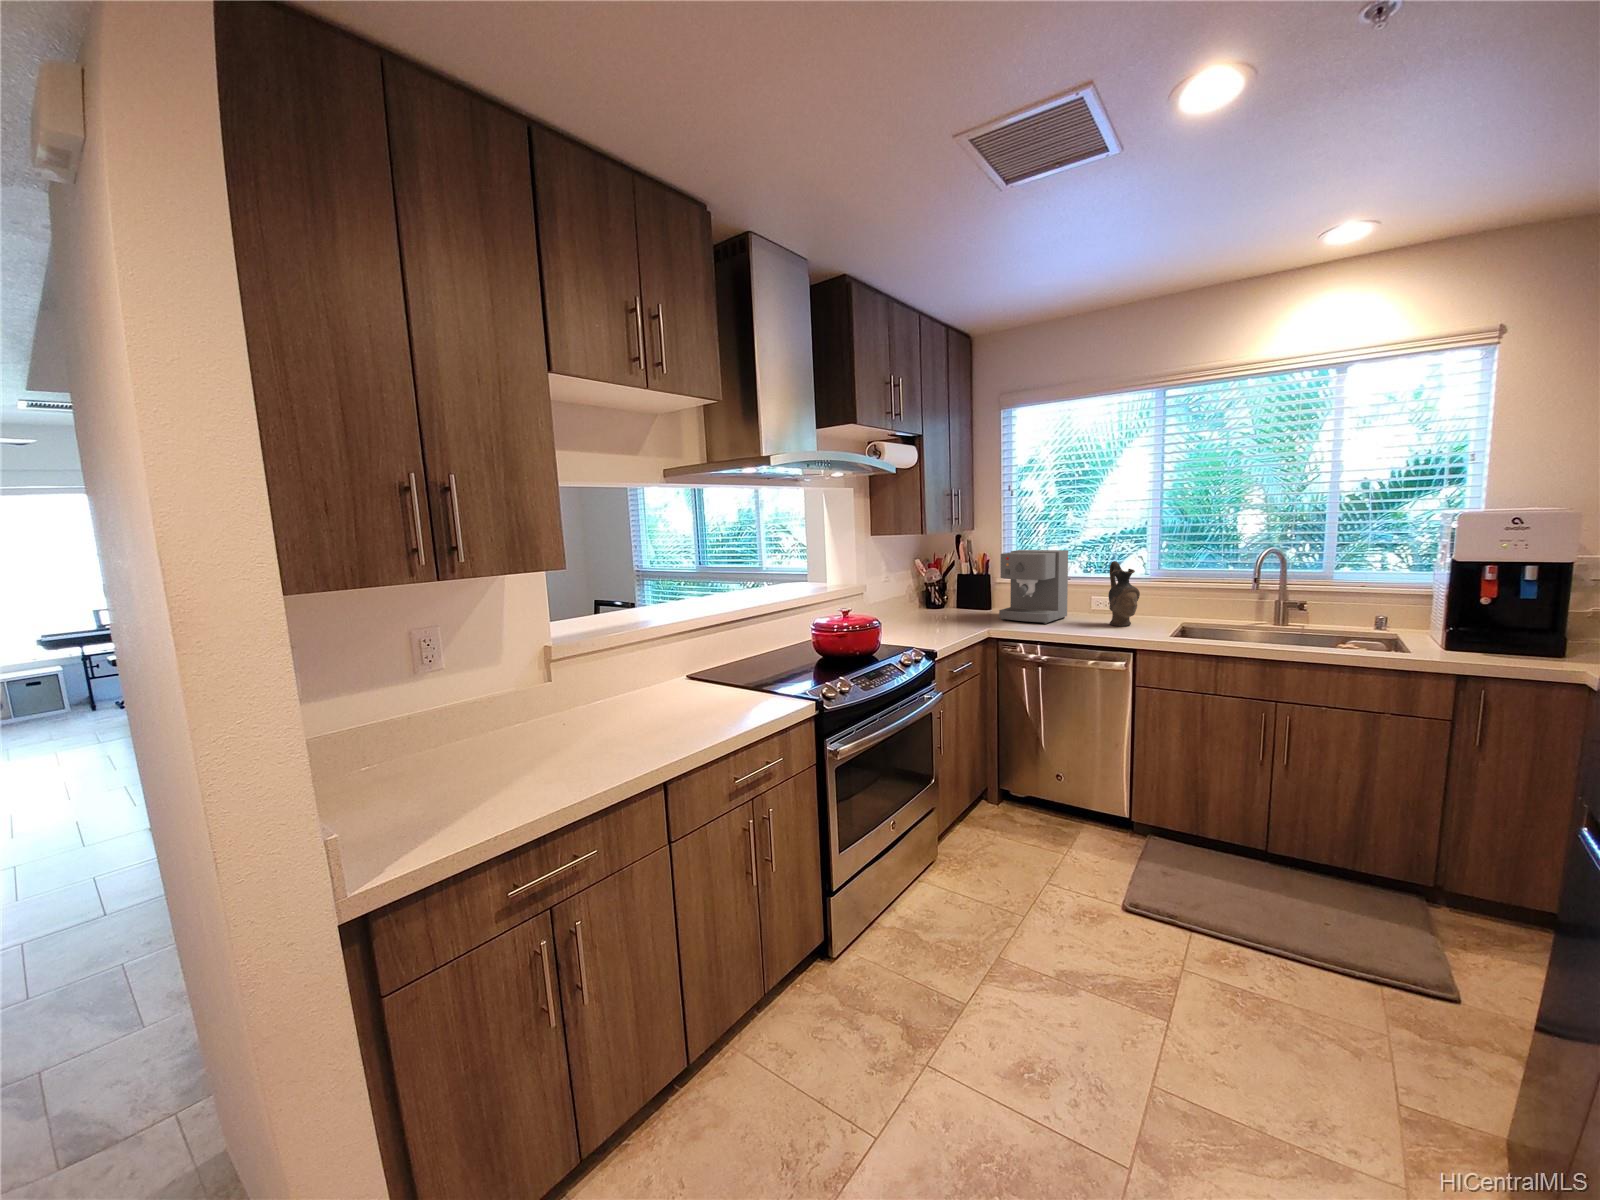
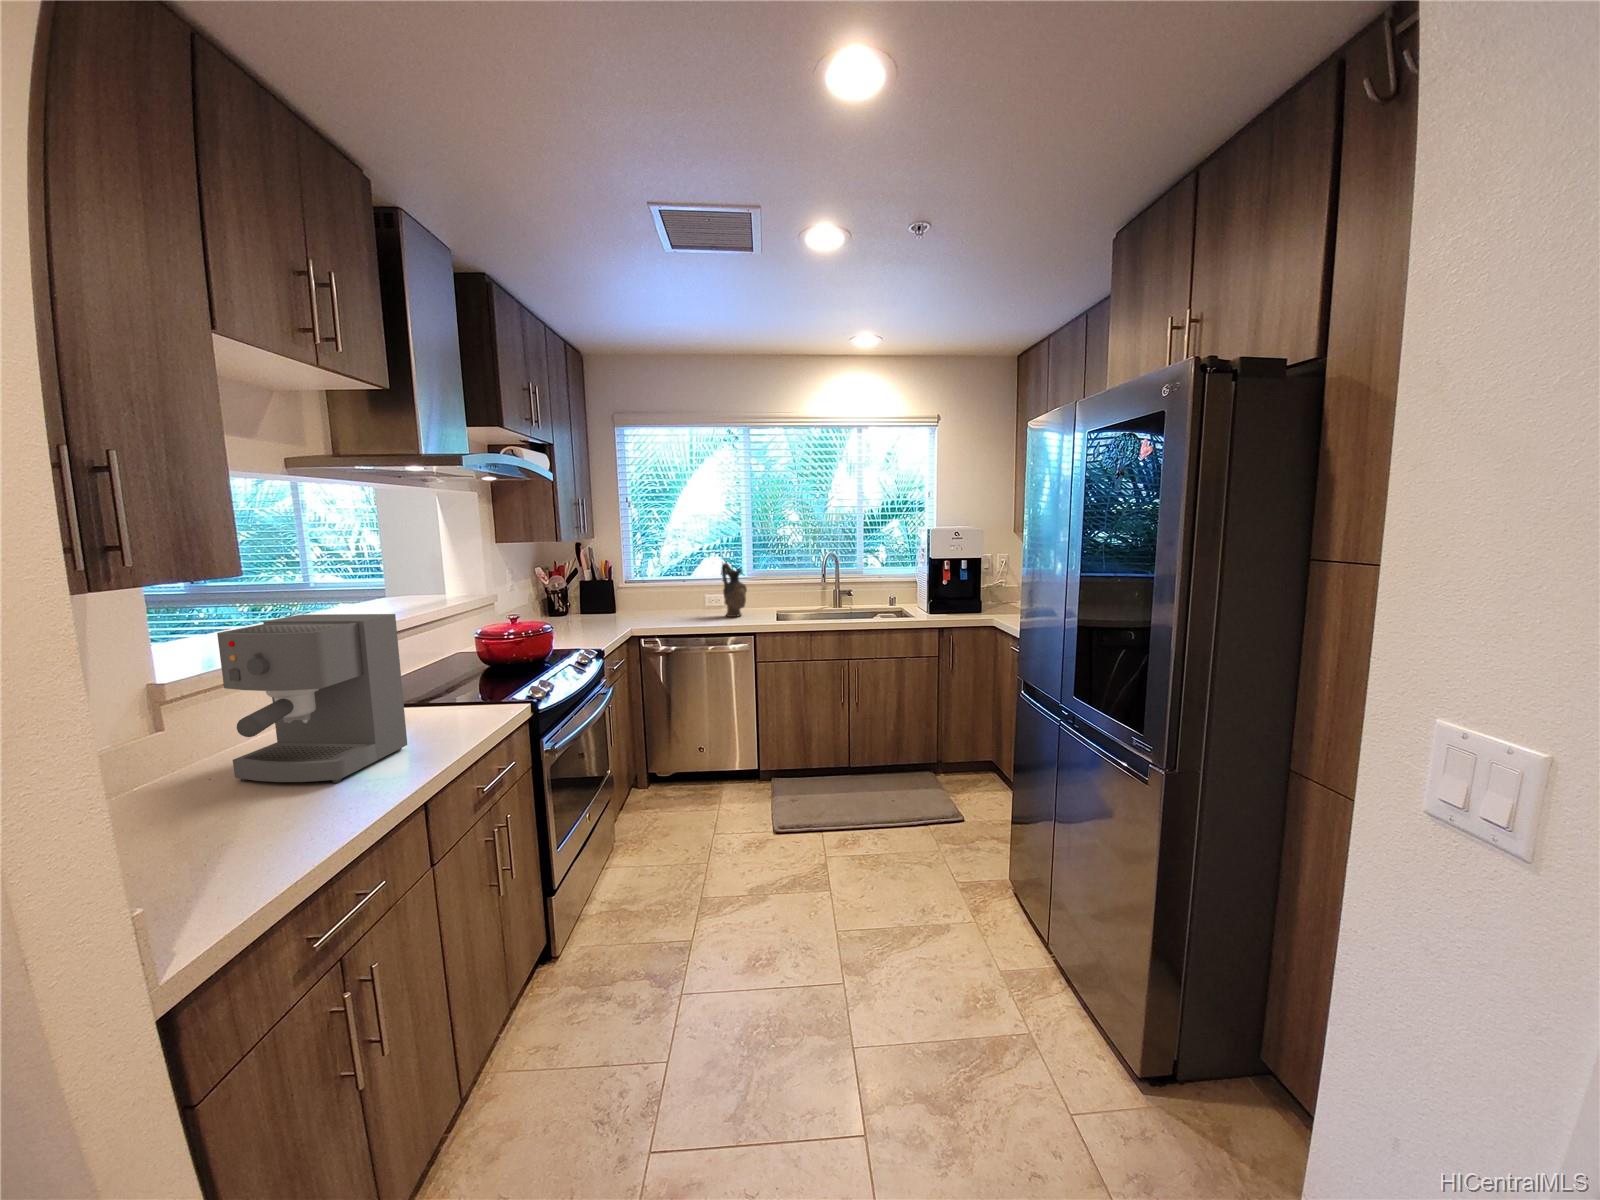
coffee maker: present [999,550,1068,624] -> present [217,614,407,783]

